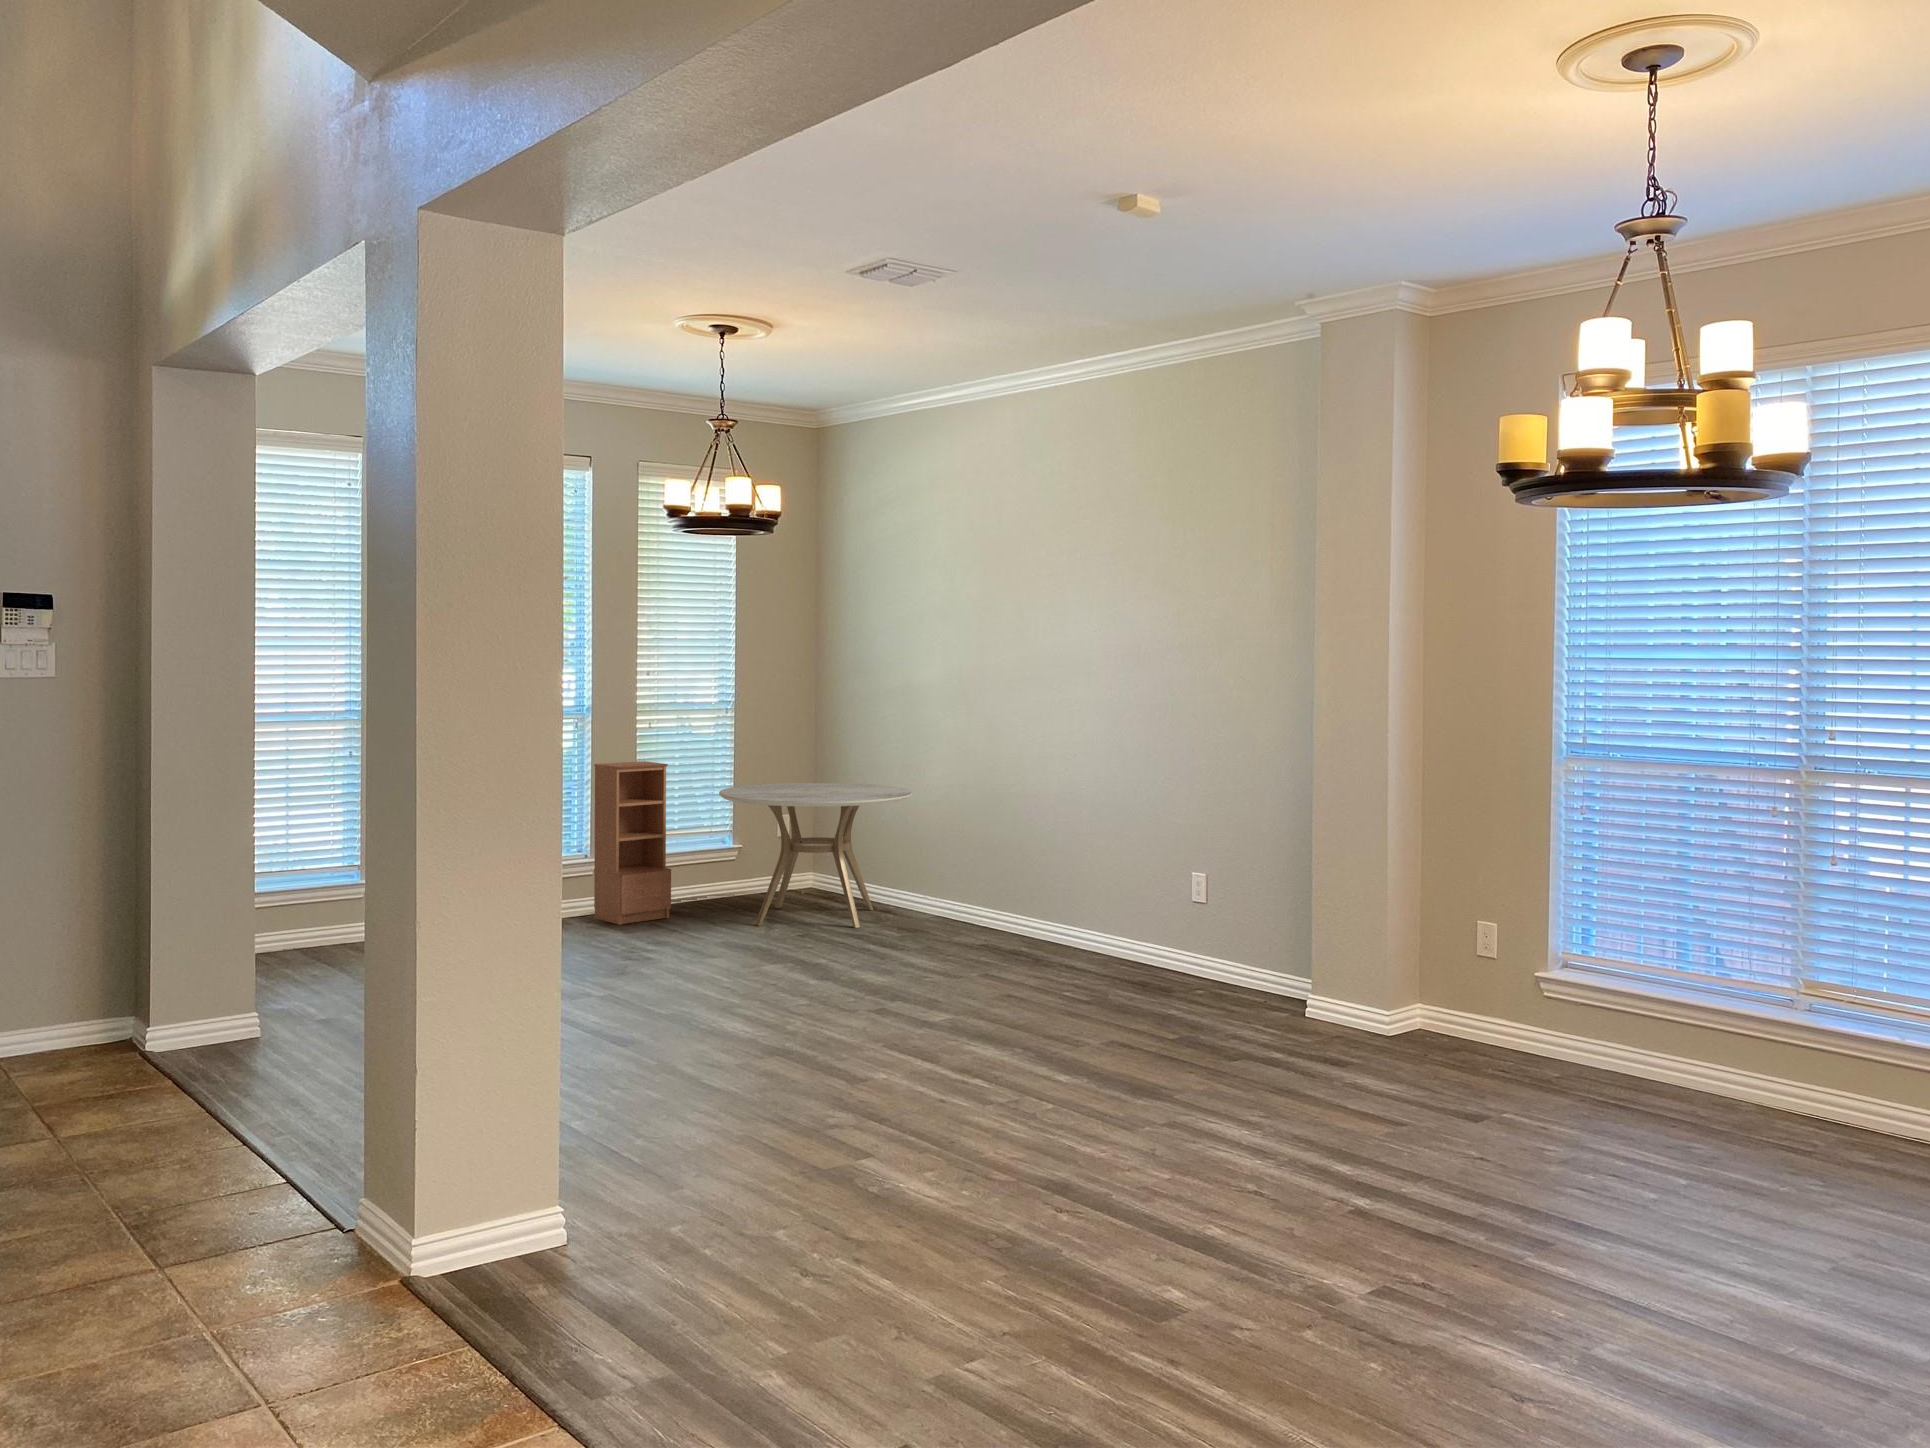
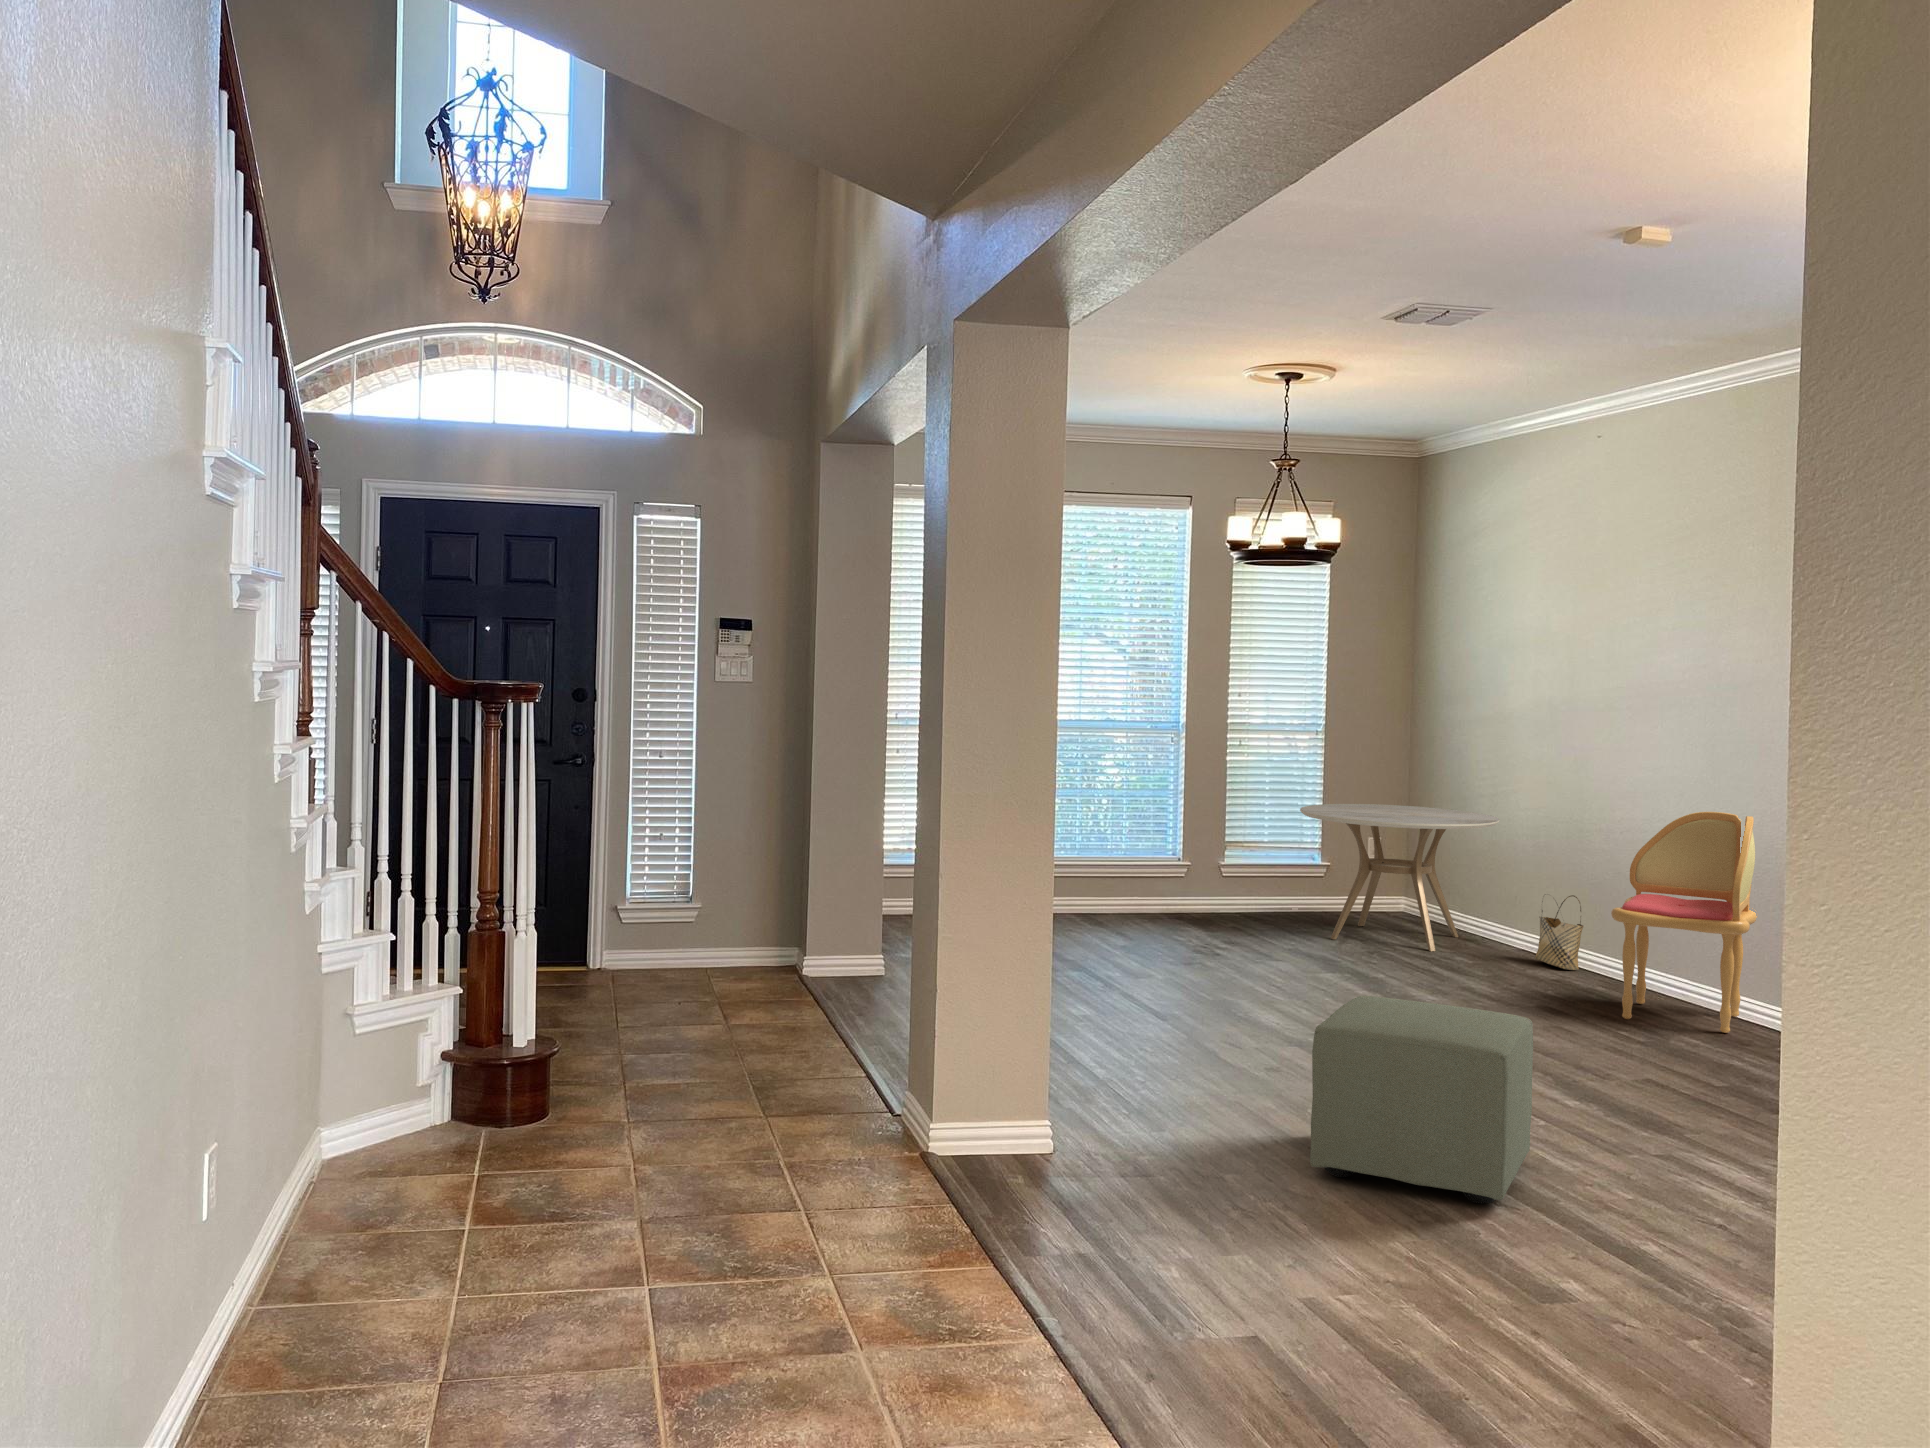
bookcase: present [594,761,671,925] -> none [1183,775,1254,926]
dining chair: none [1044,774,1162,980] -> present [1611,812,1757,1033]
woven basket: none [953,861,998,933] -> present [1535,894,1583,970]
ottoman: none [864,1000,1070,1211] -> present [1310,996,1533,1203]

